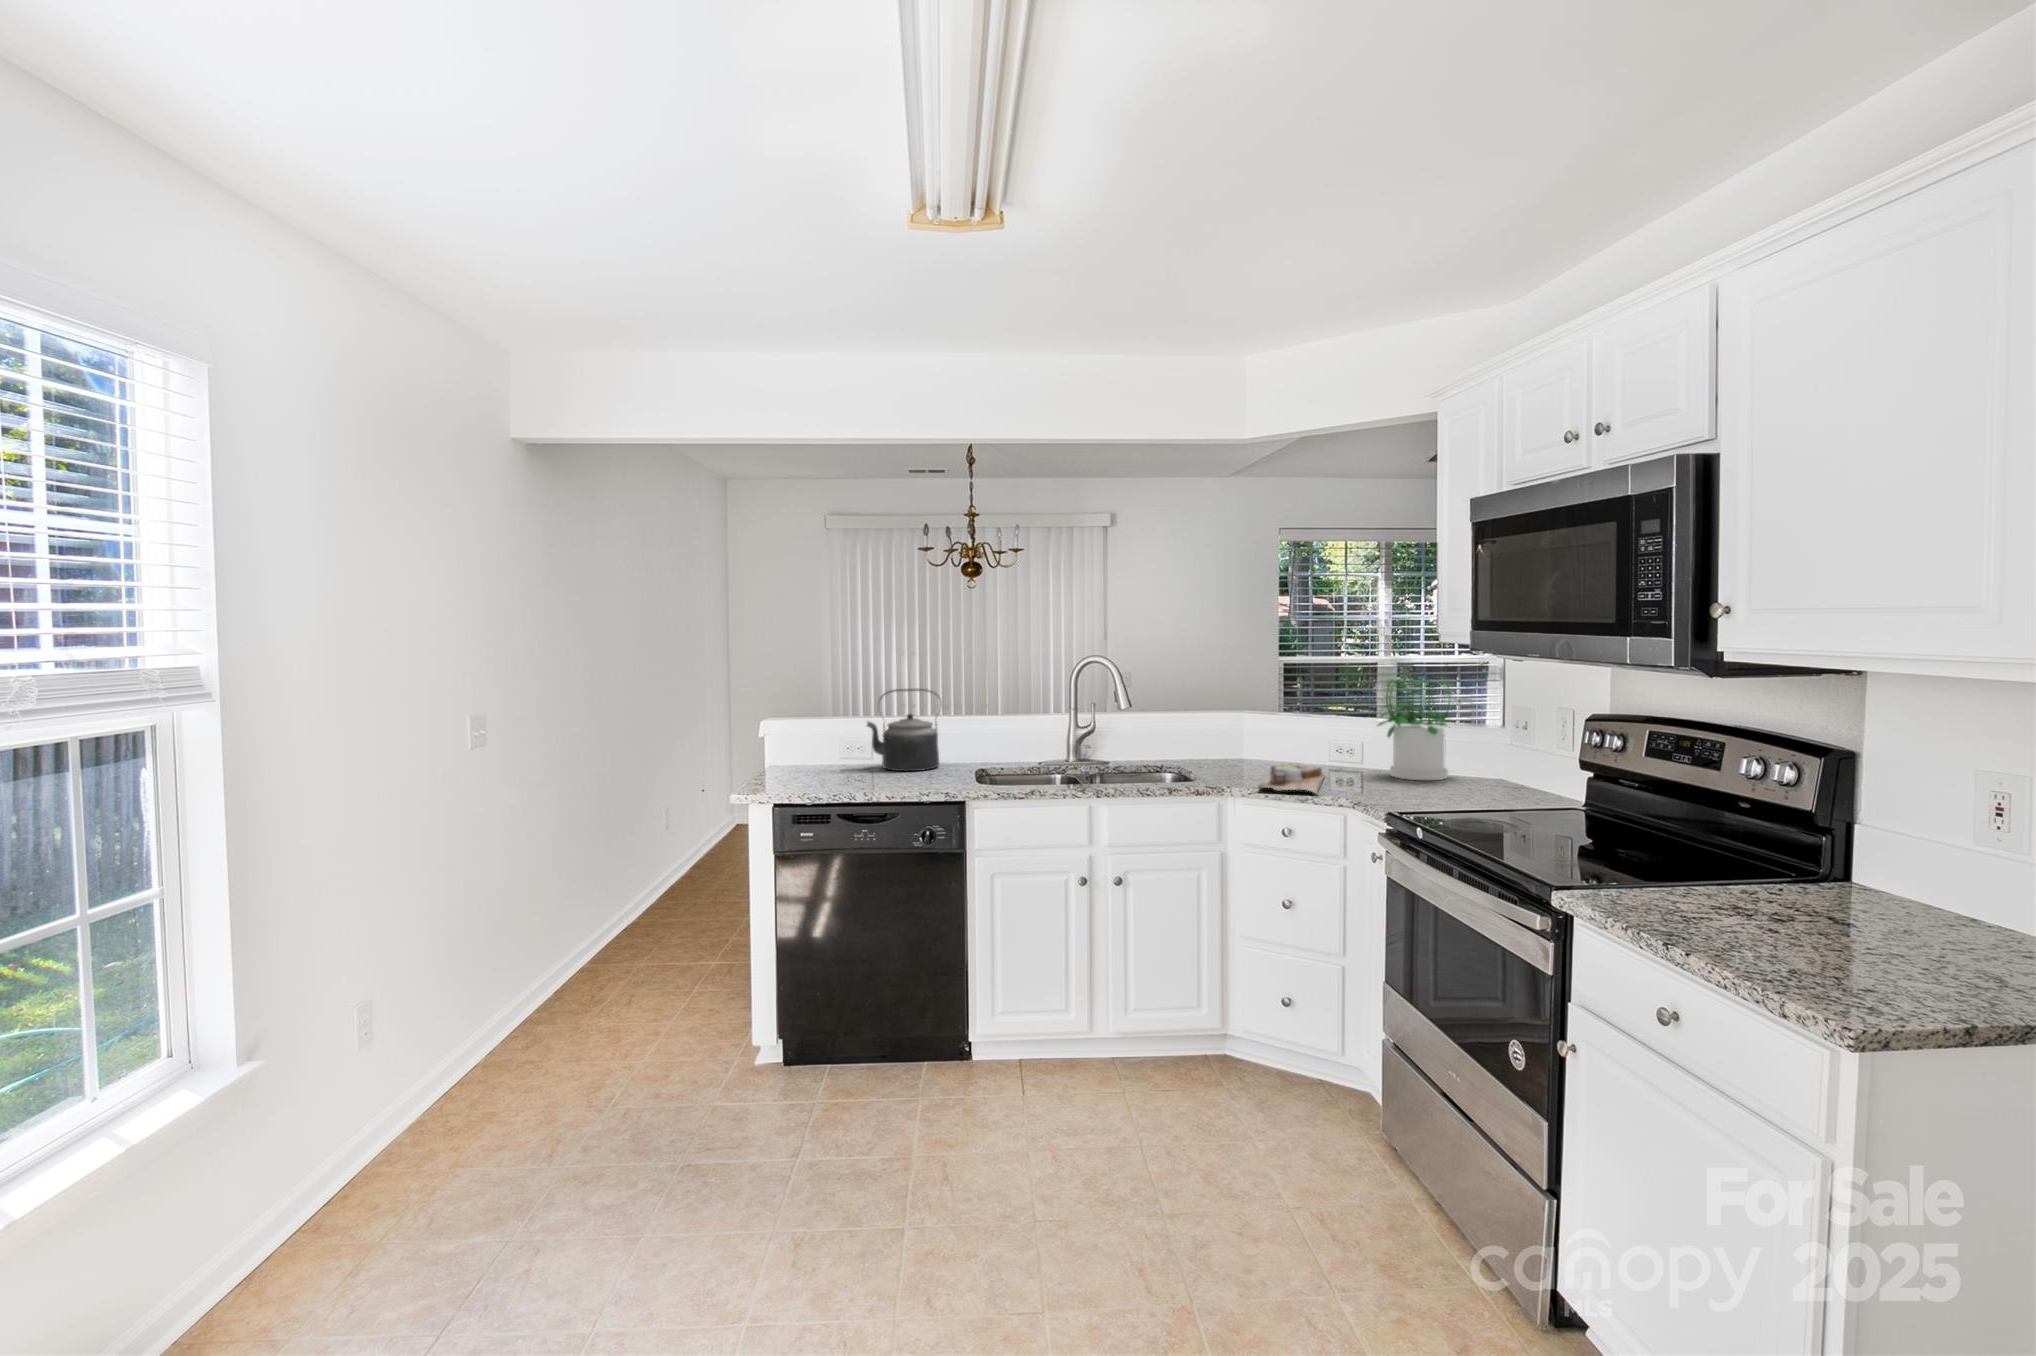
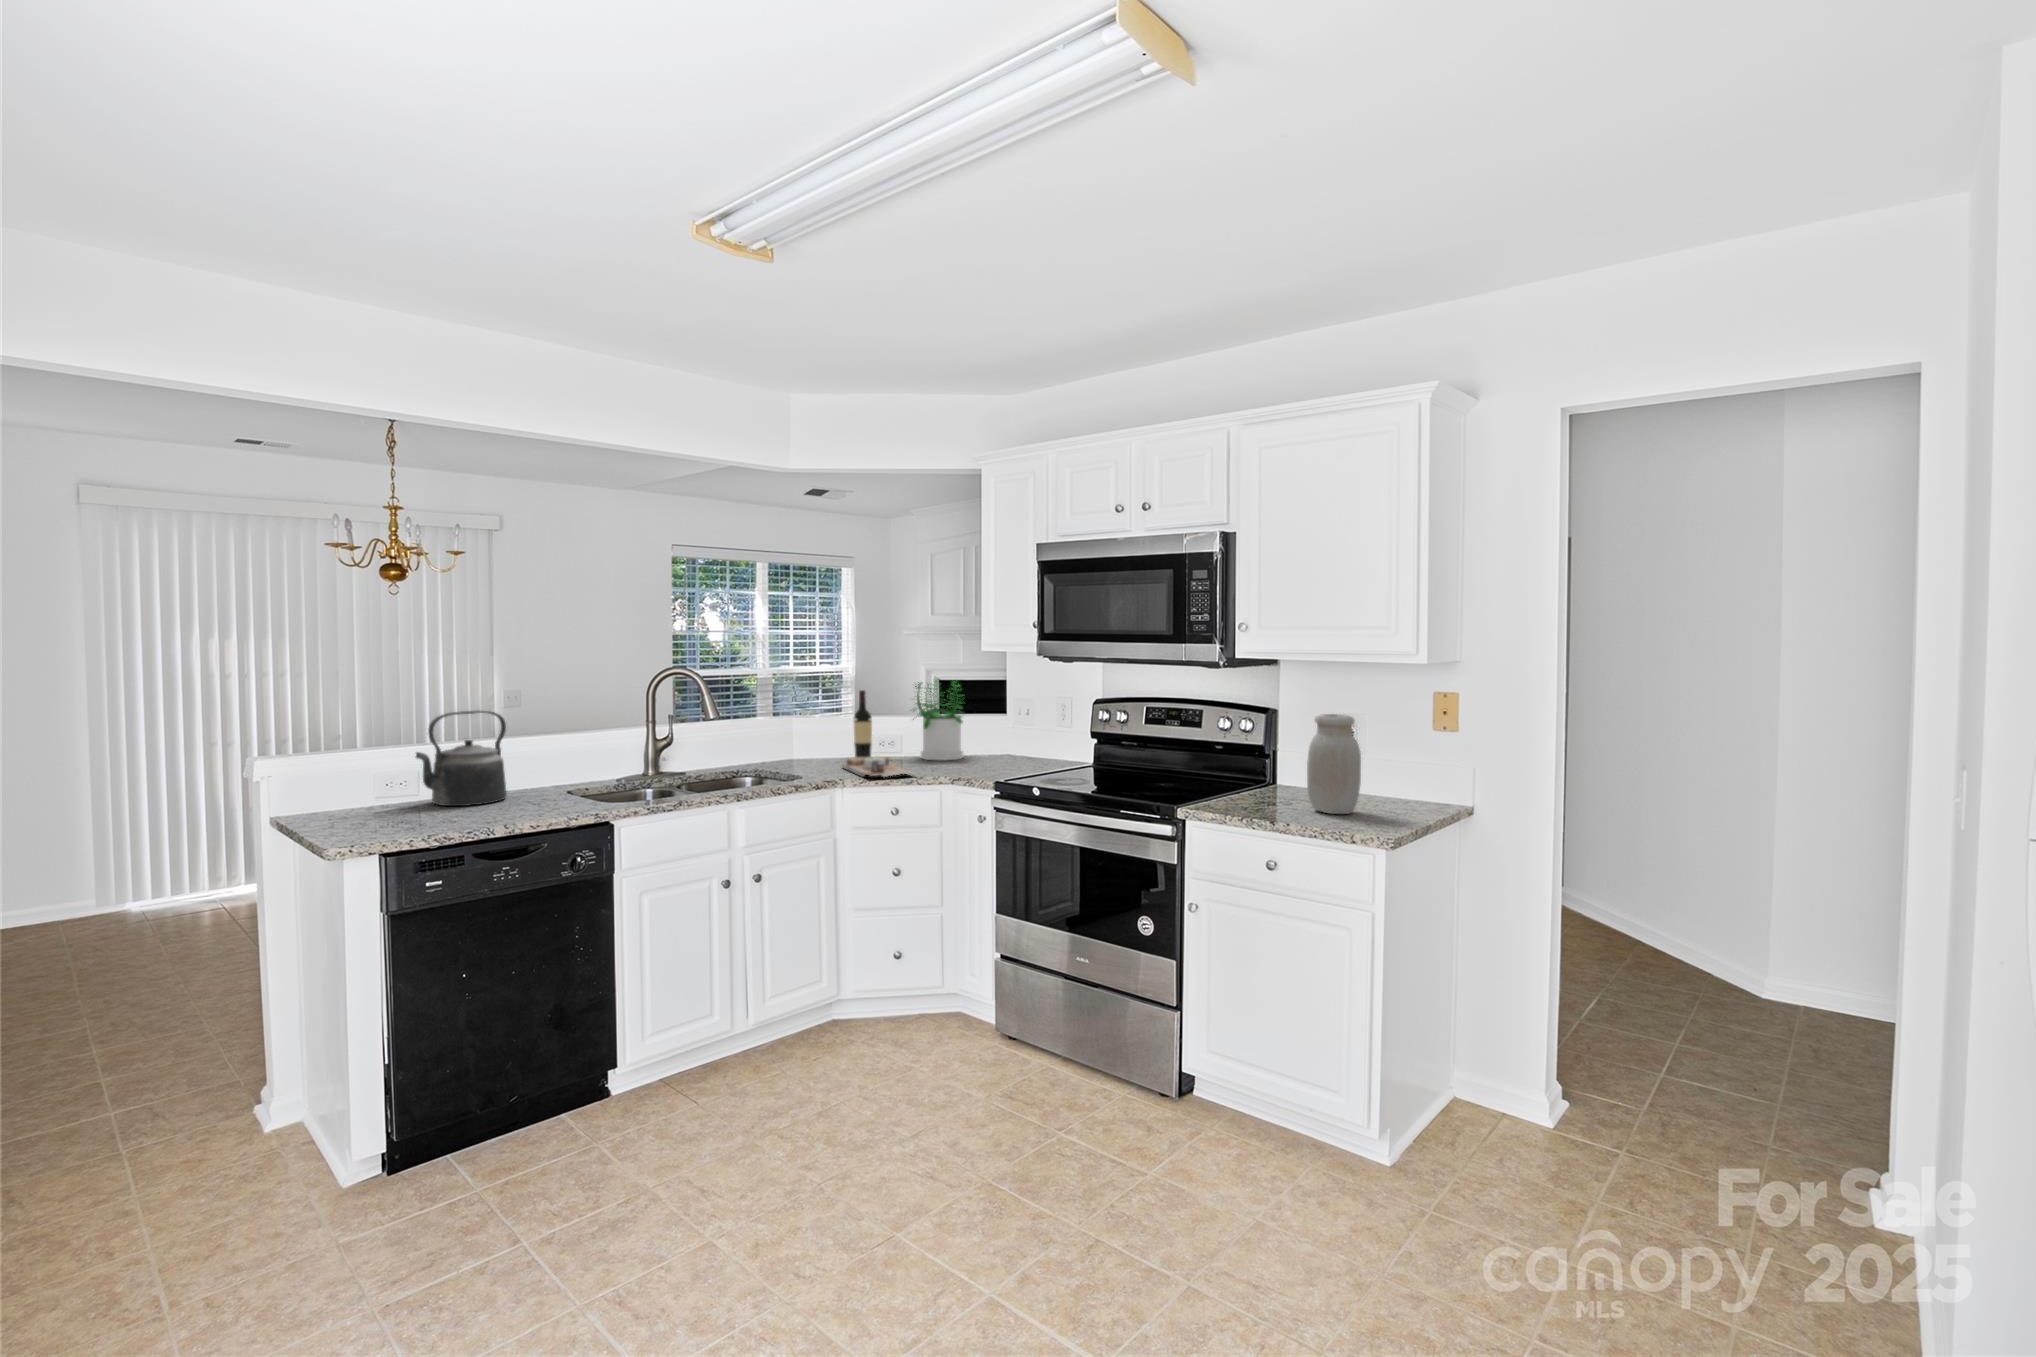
wine bottle: none [1314,686,1337,768] -> present [854,690,872,758]
jar: none [1771,770,1890,965] -> present [1307,714,1361,814]

